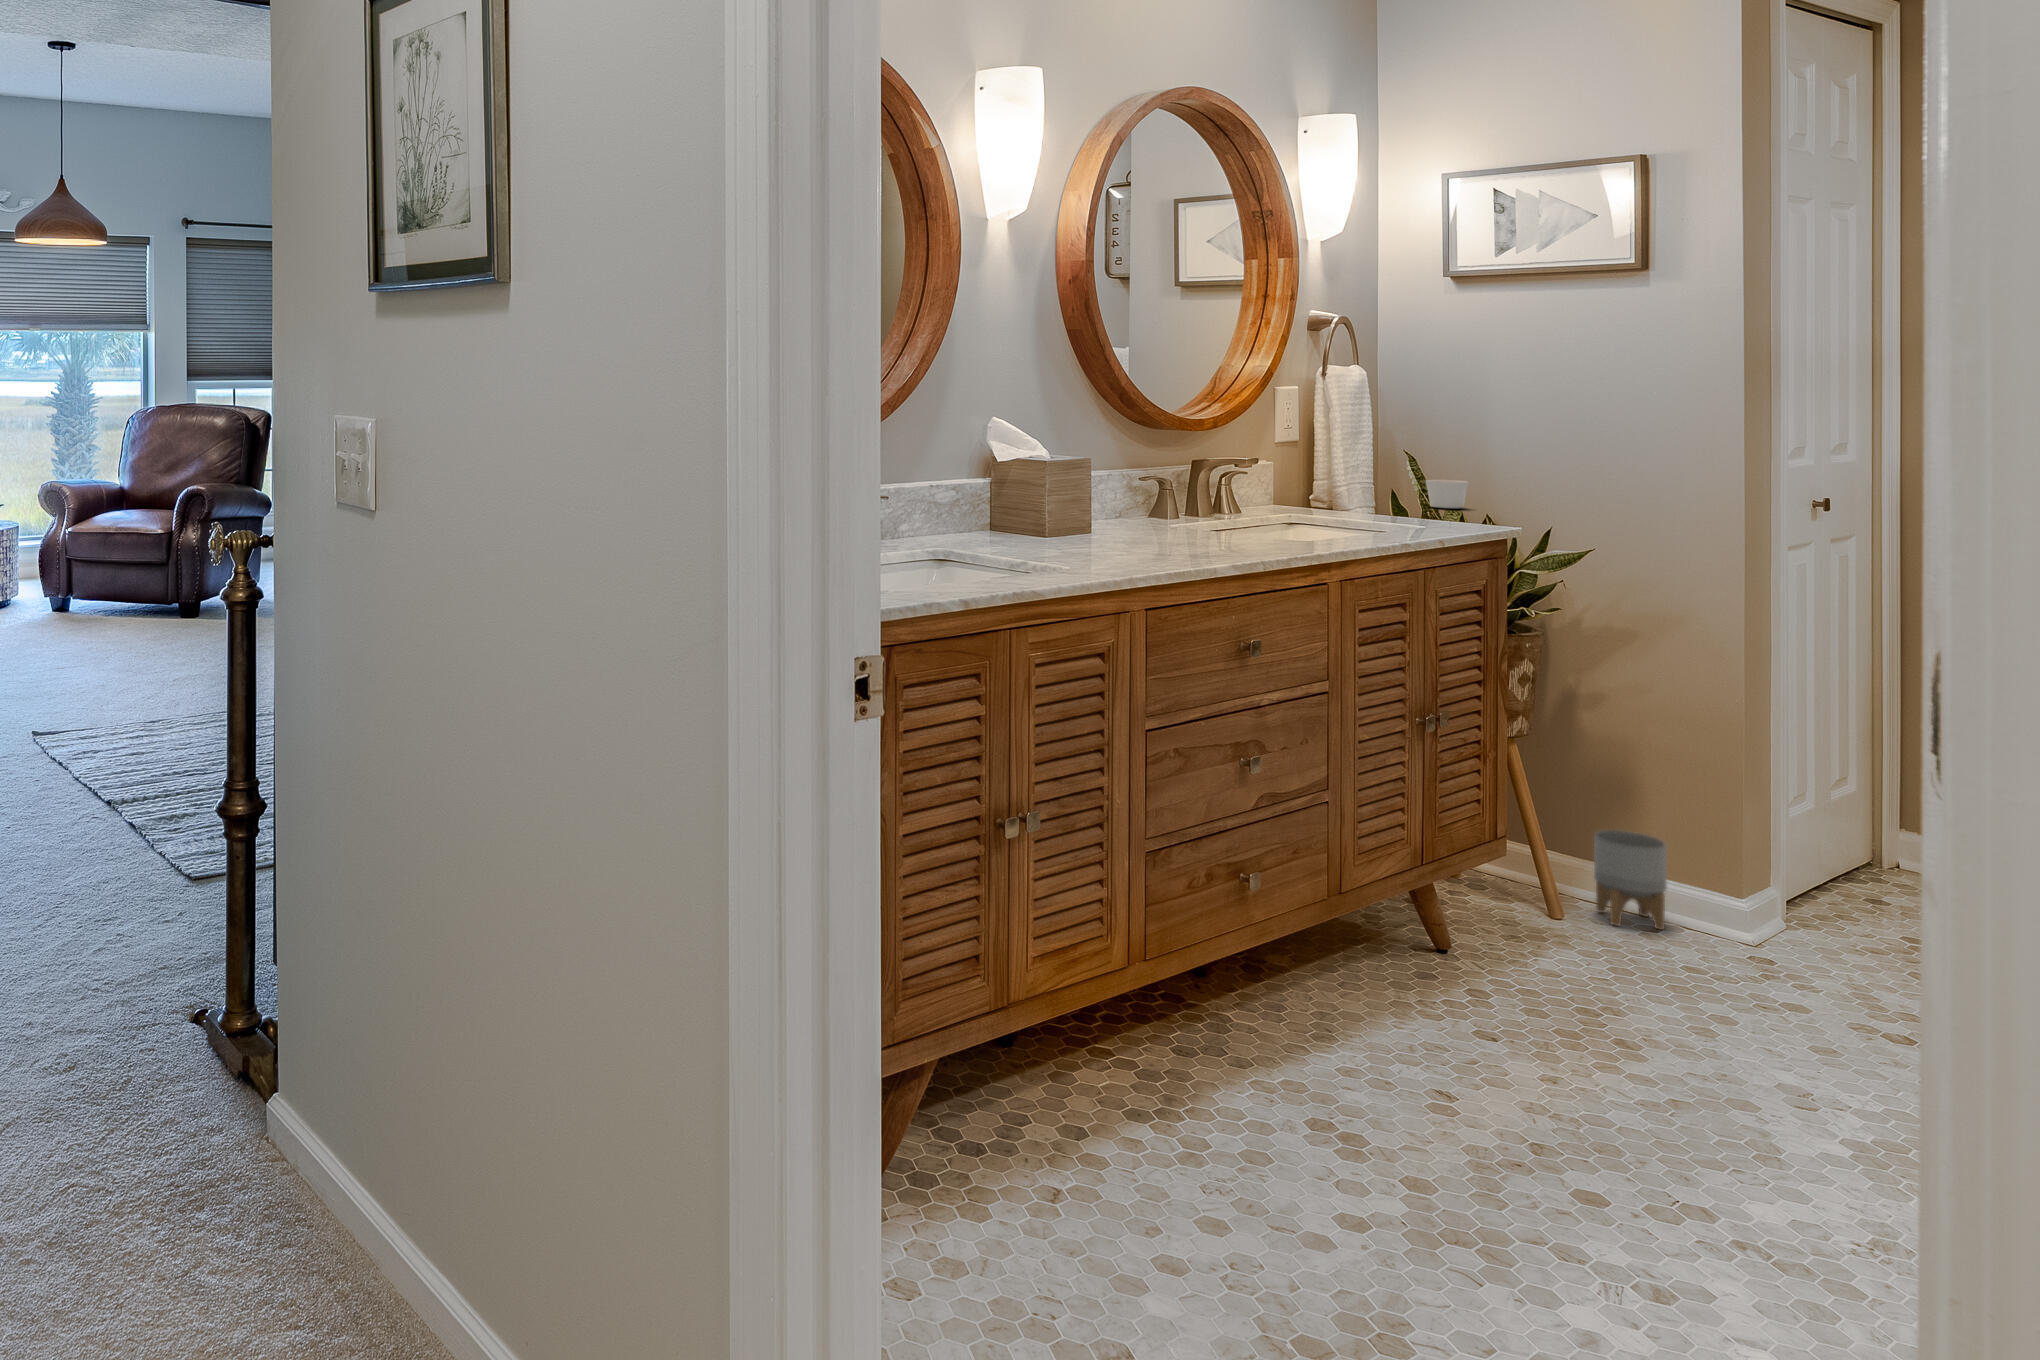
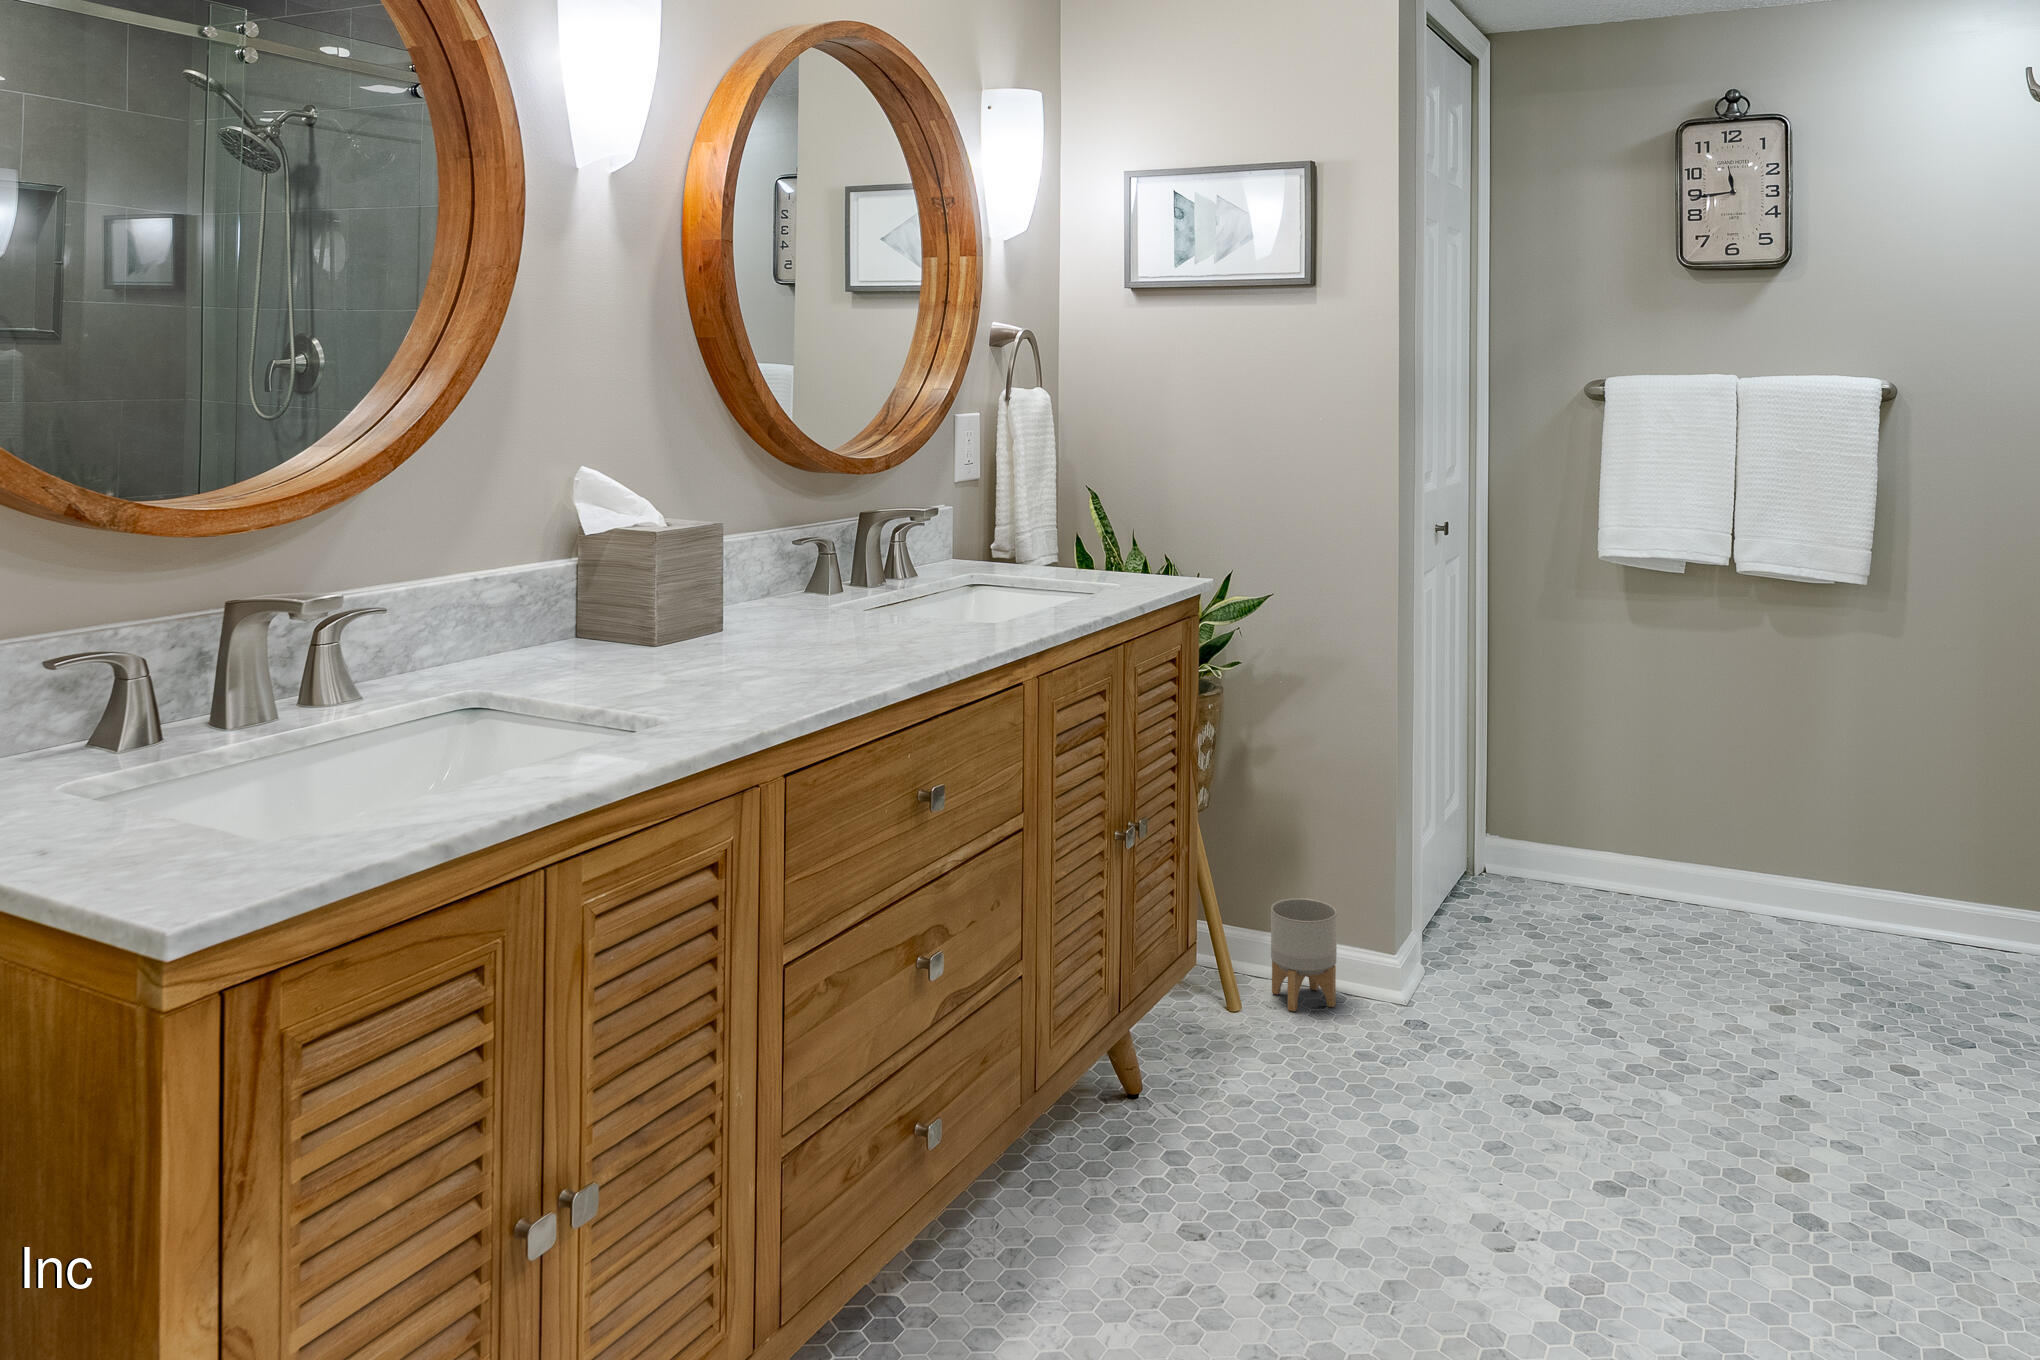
candle: present [1426,480,1468,508] -> none [1107,518,1149,551]

